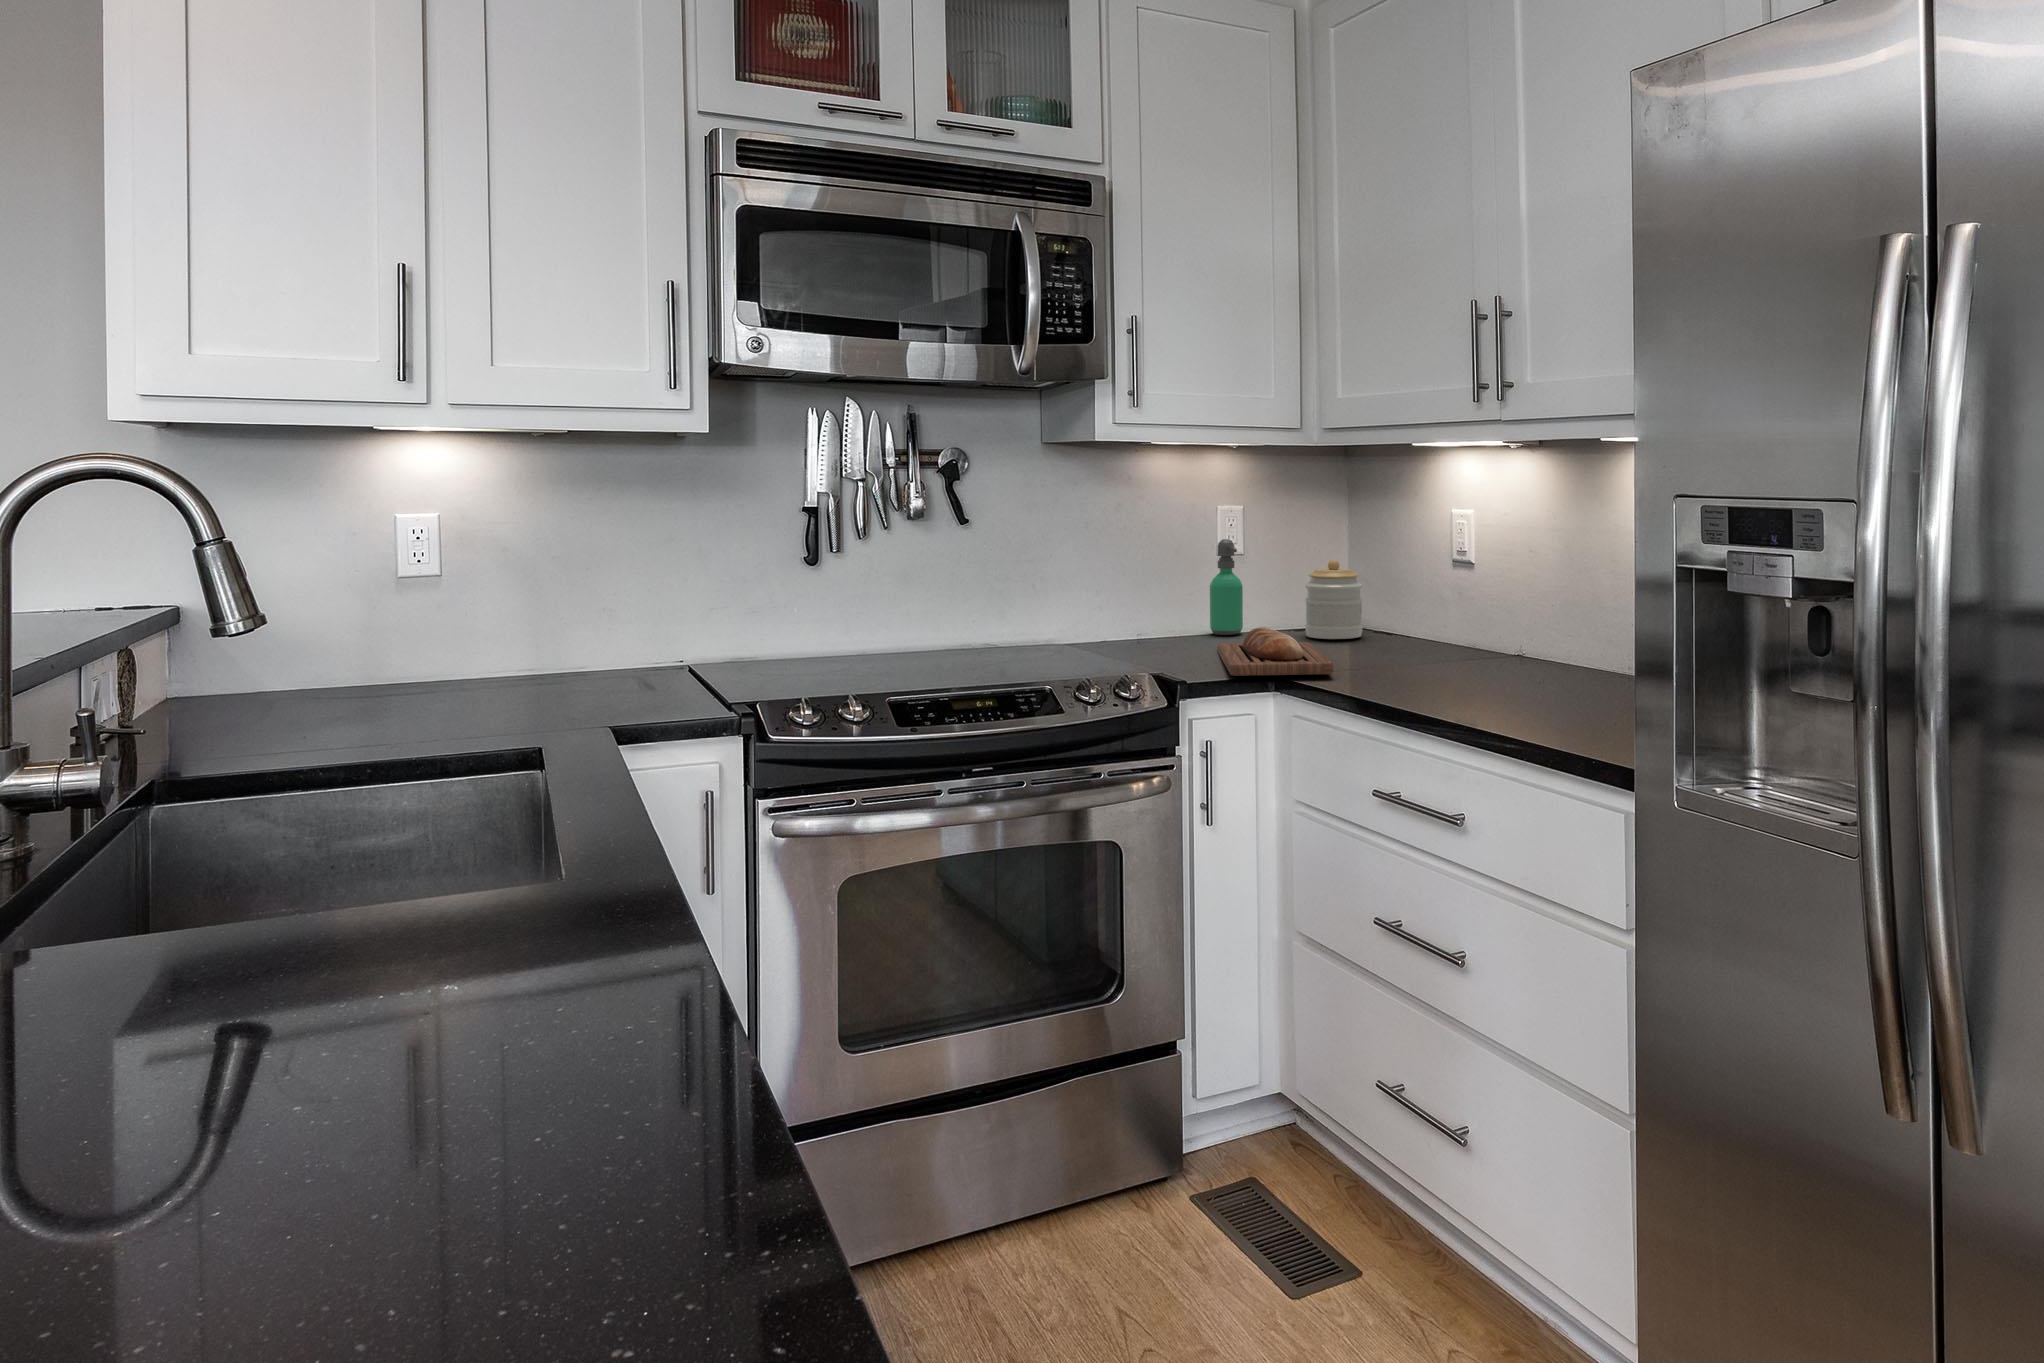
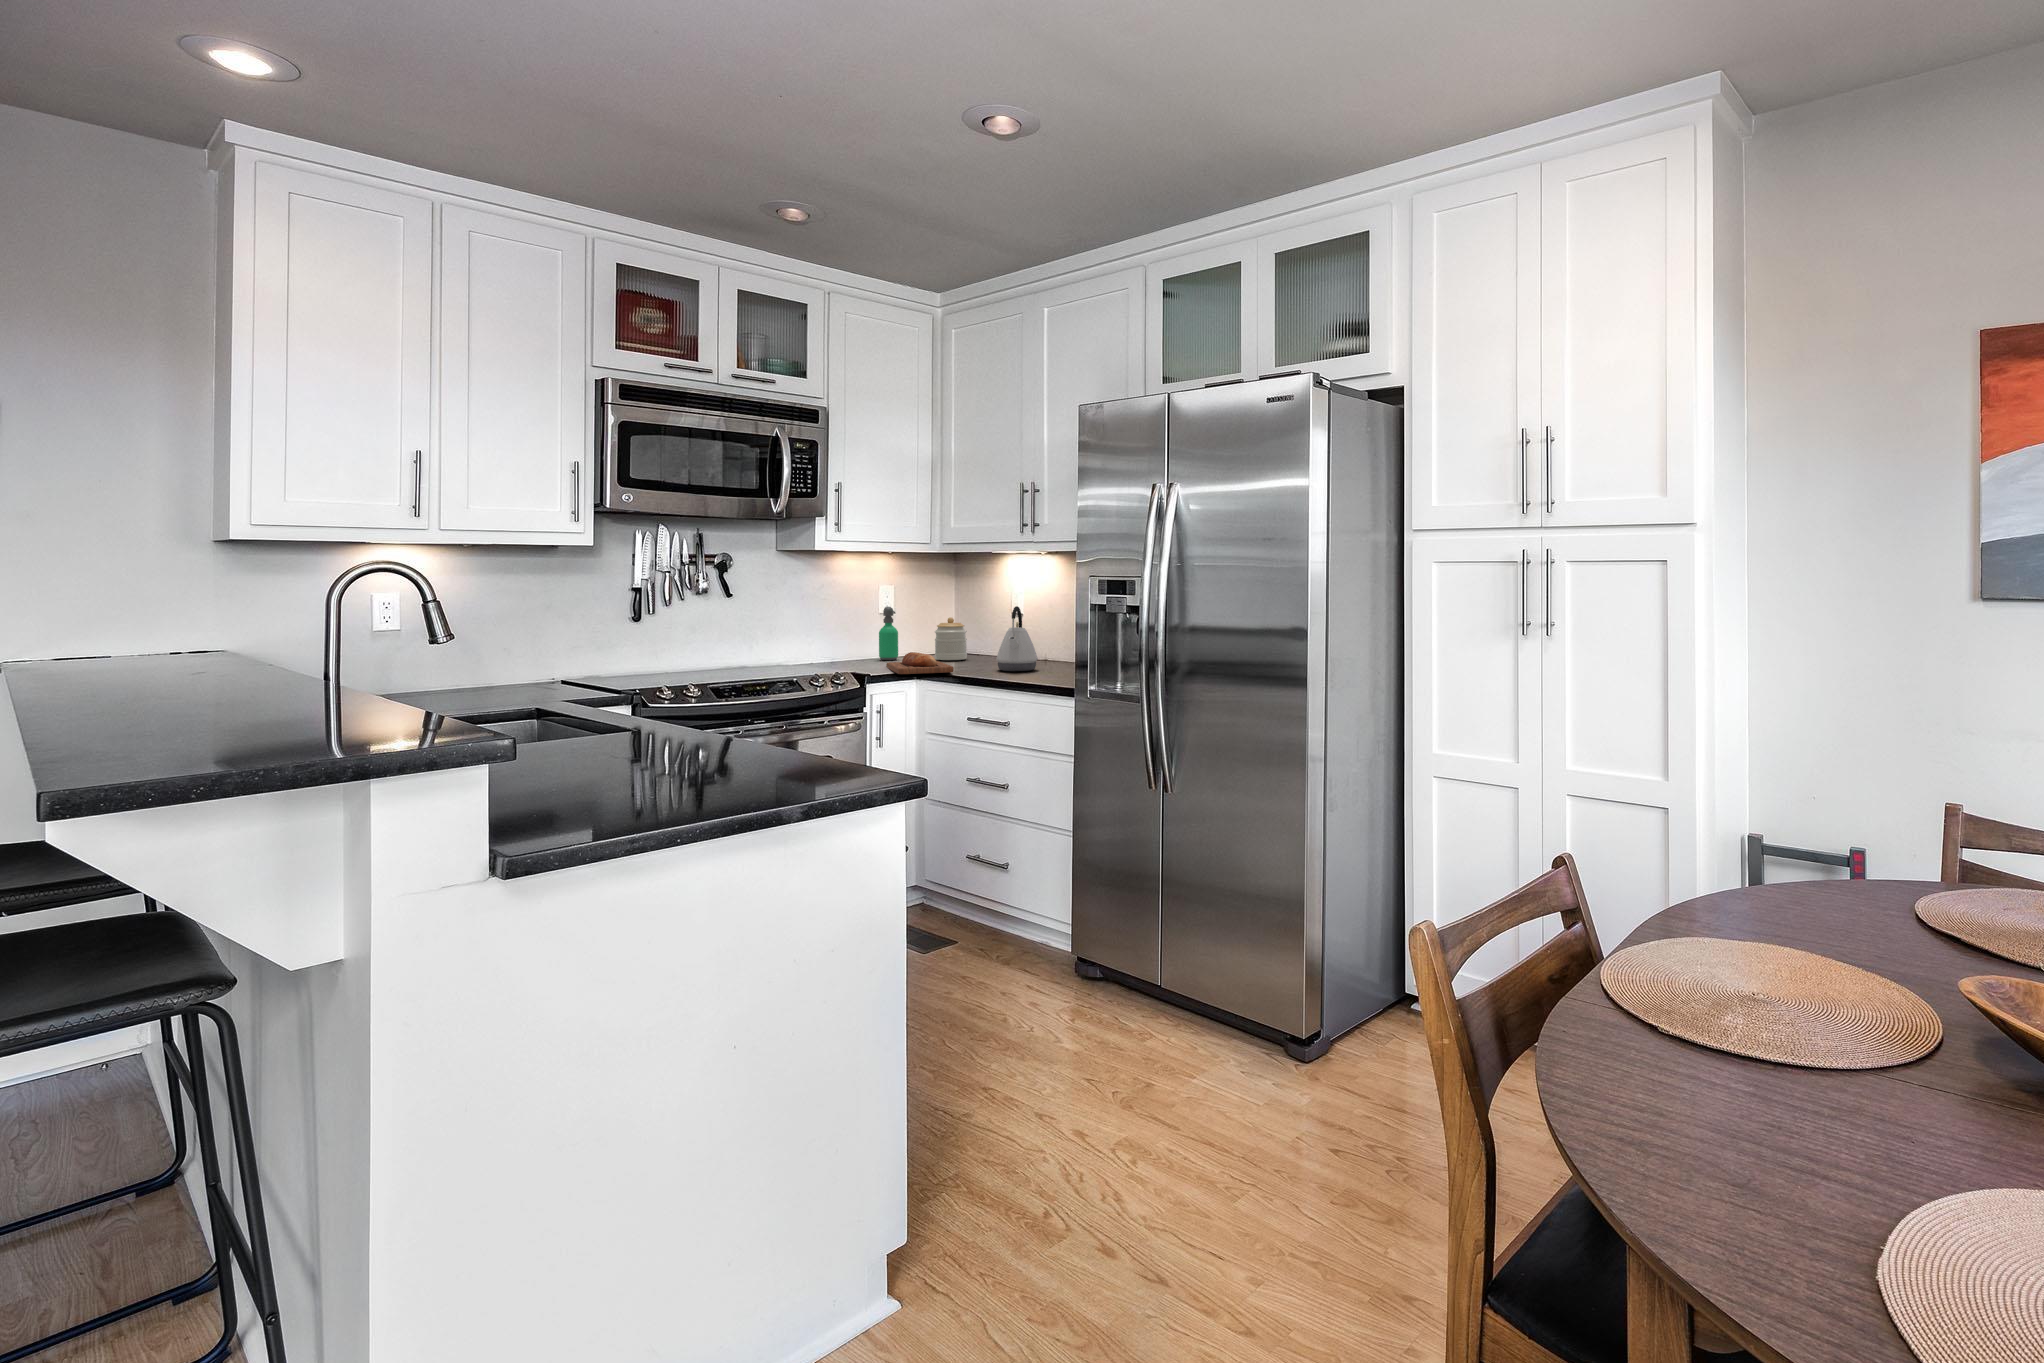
kettle: none [1416,545,1497,675] -> present [996,606,1038,671]

